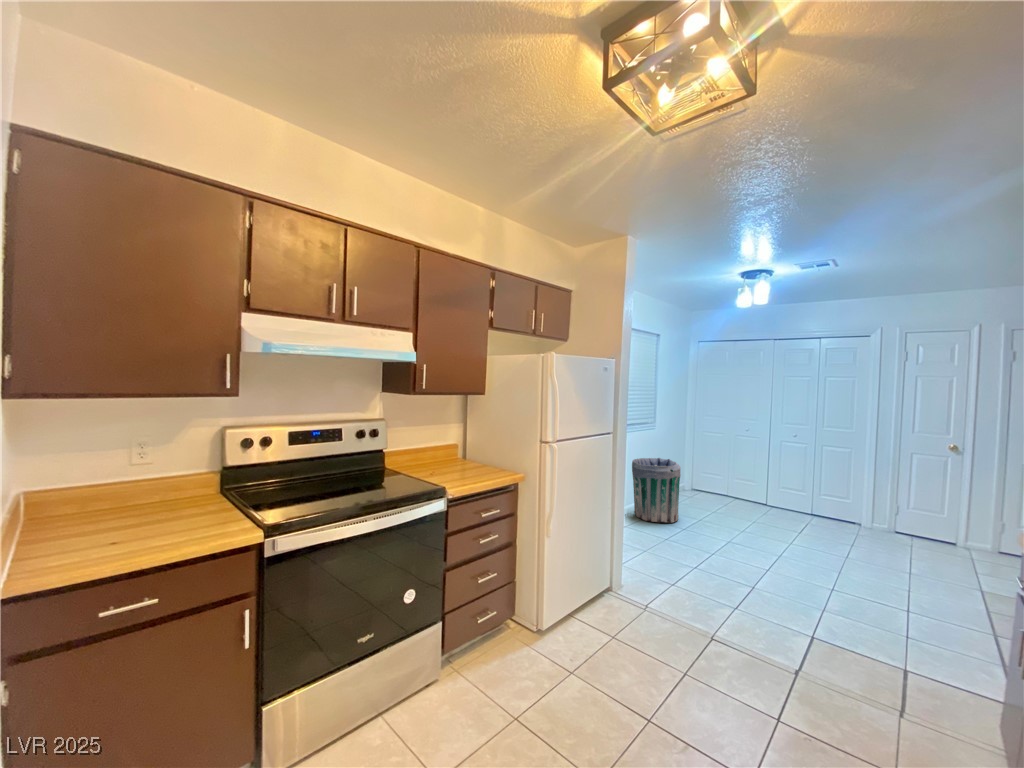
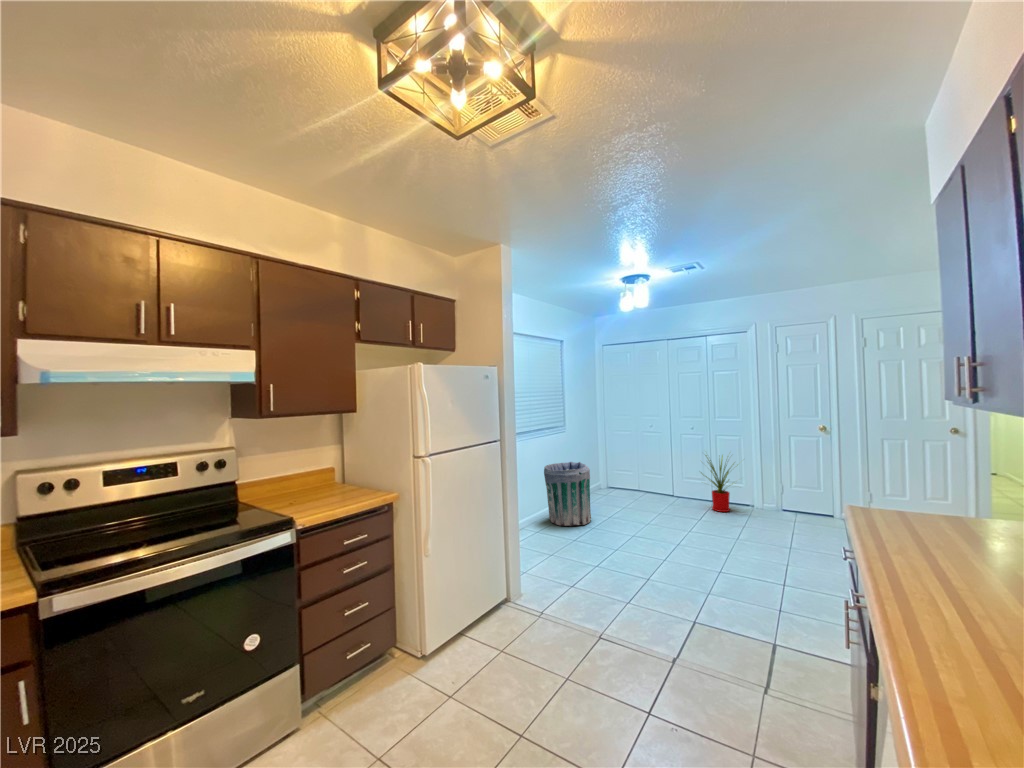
house plant: none [795,458,855,525] -> present [705,455,730,512]

